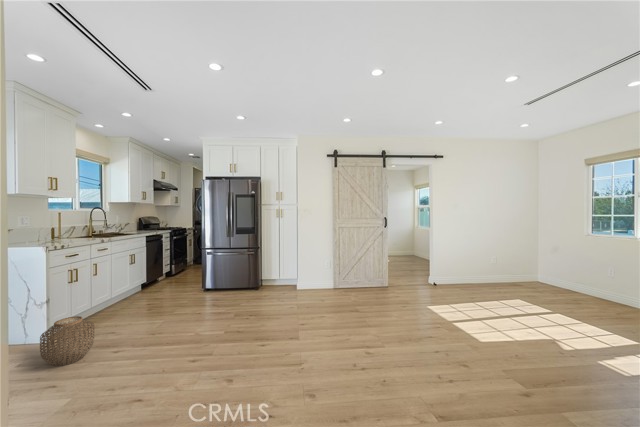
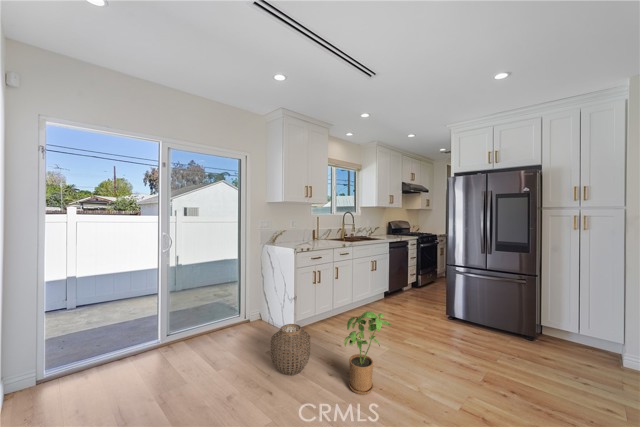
house plant: none [138,280,178,344] -> present [344,311,391,395]

